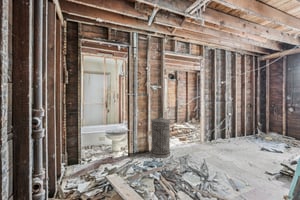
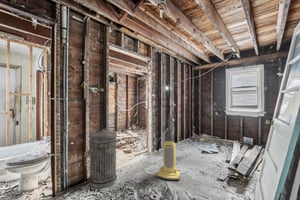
vacuum cleaner: none [202,108,224,163] -> present [157,115,180,180]

